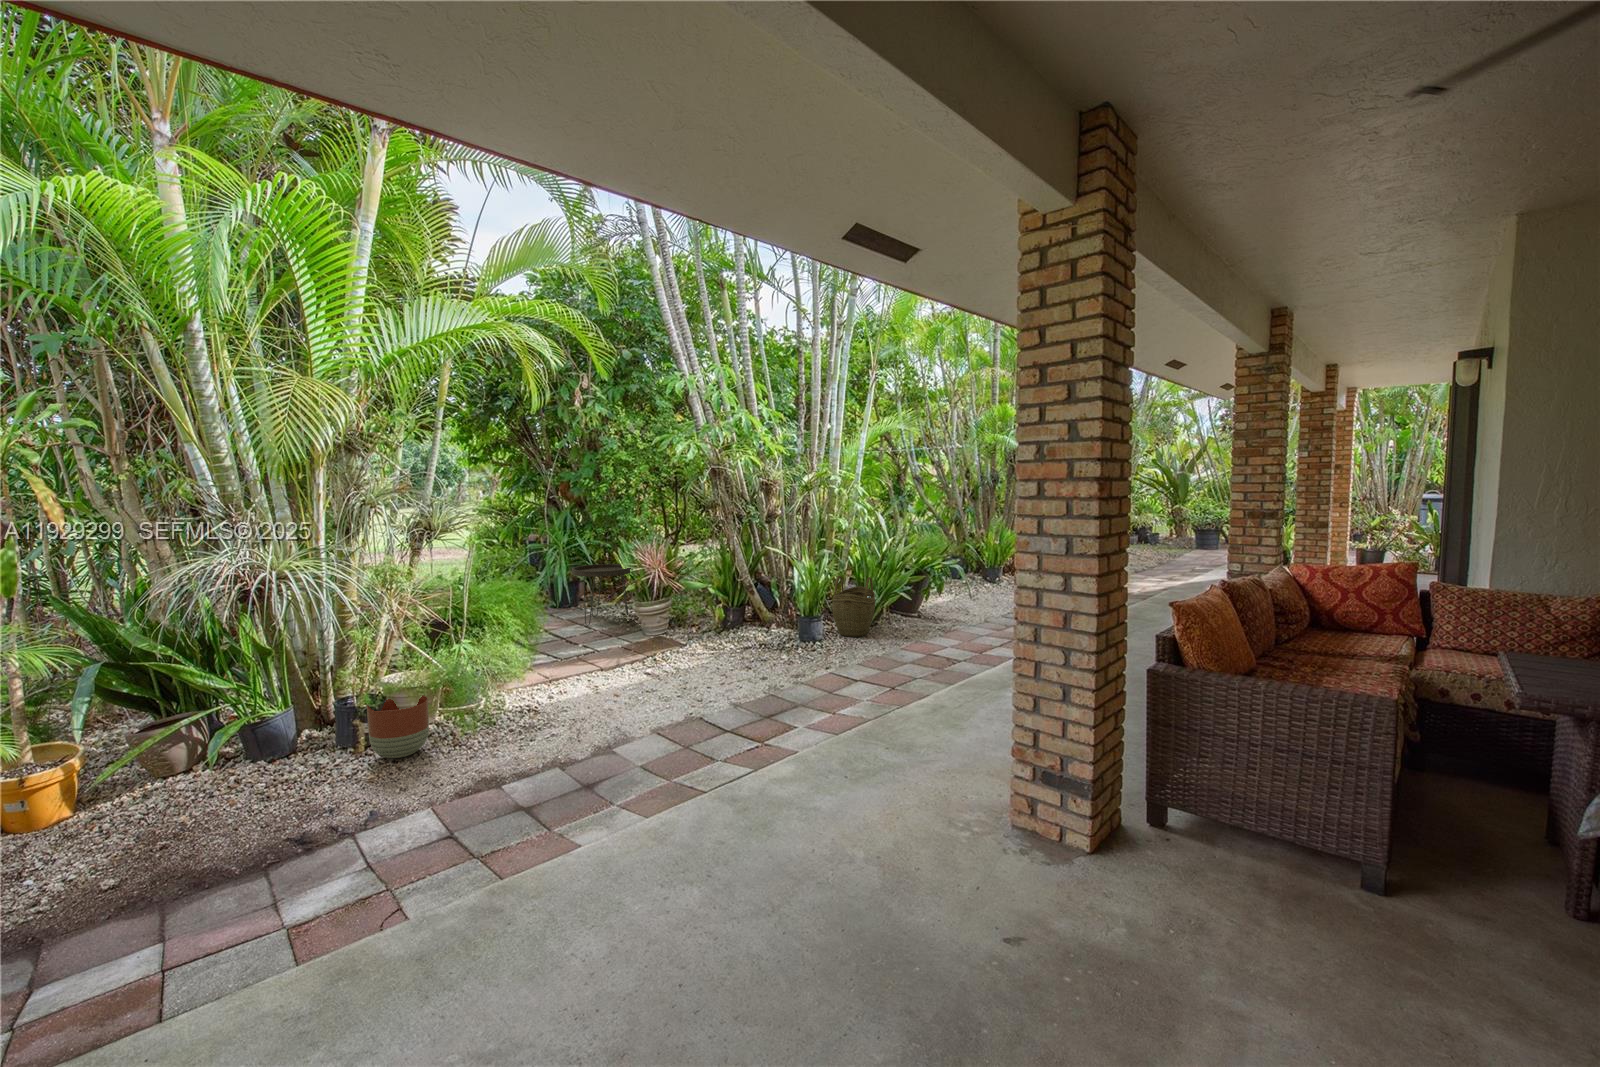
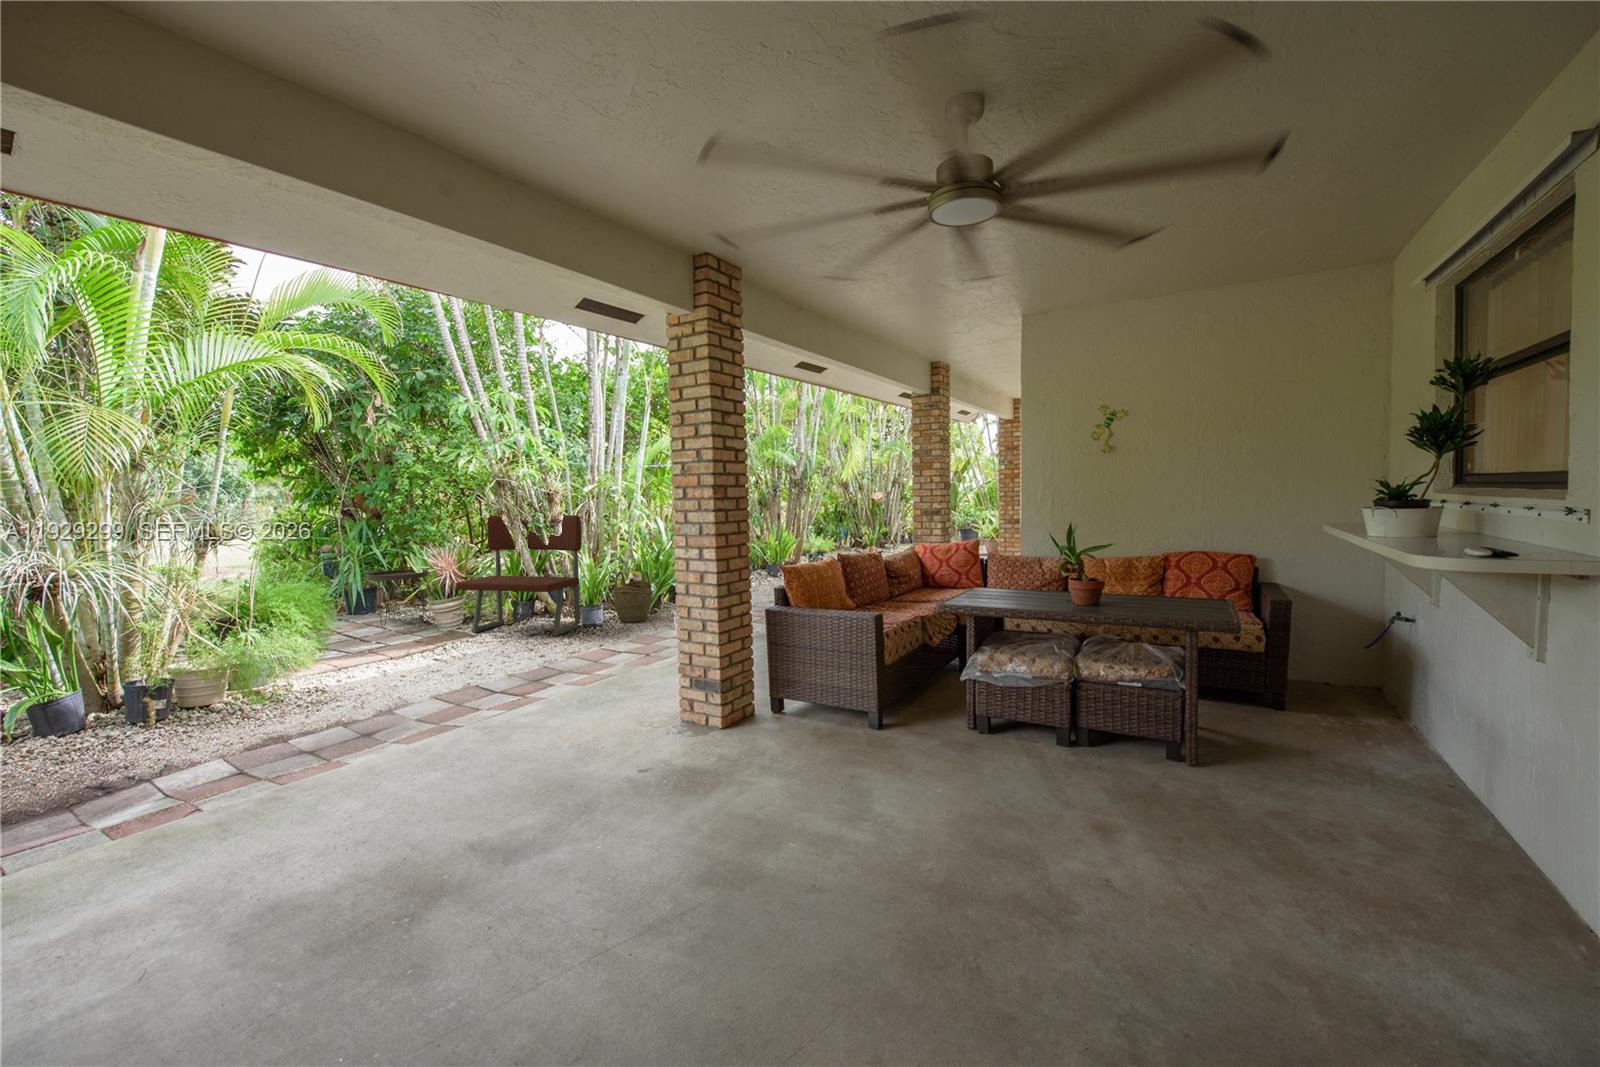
bench: none [665,508,800,651] -> present [456,515,582,636]
planter: present [367,695,429,758] -> none [156,677,218,731]

